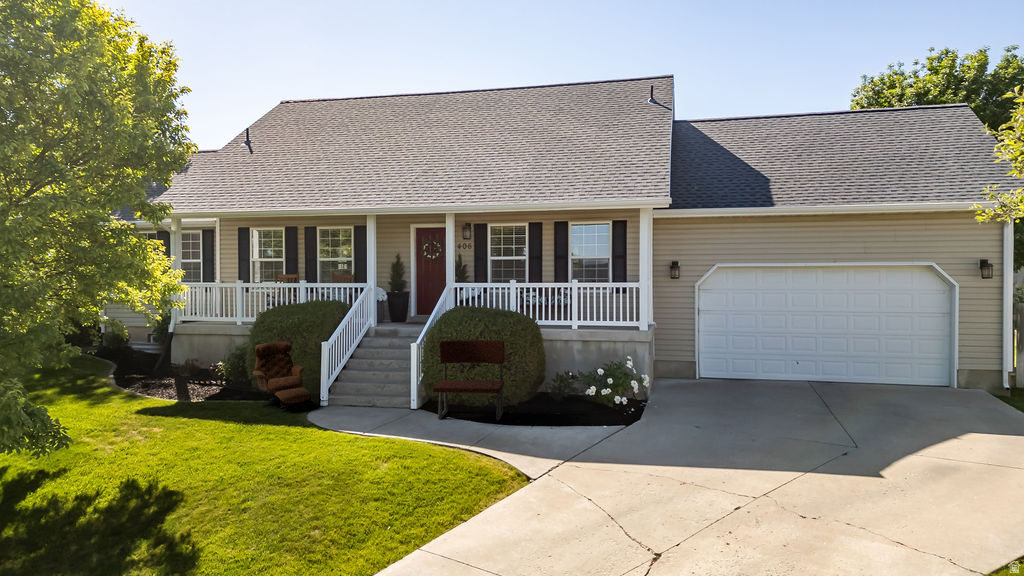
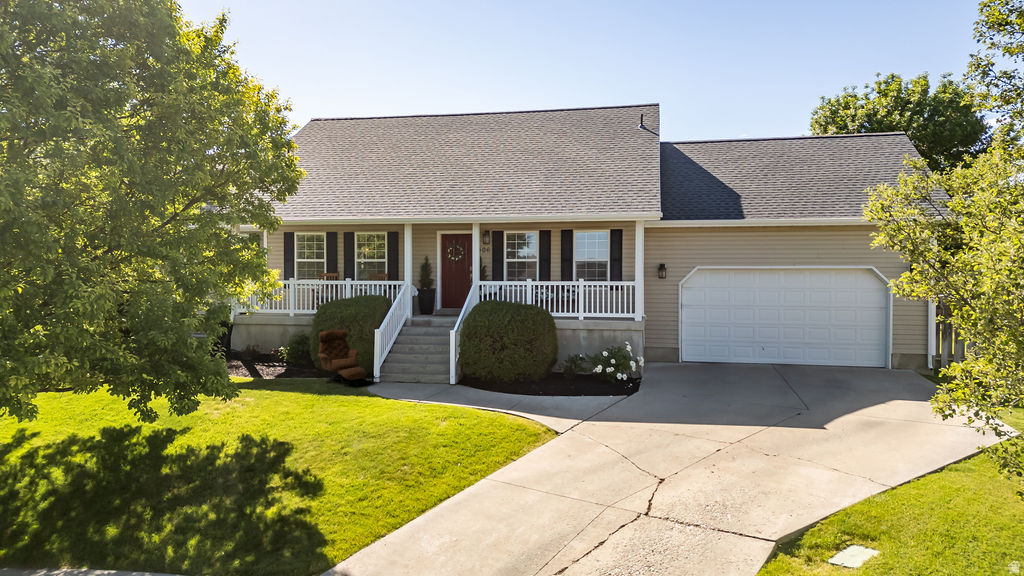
bench: present [433,340,505,420] -> none [471,328,527,392]

